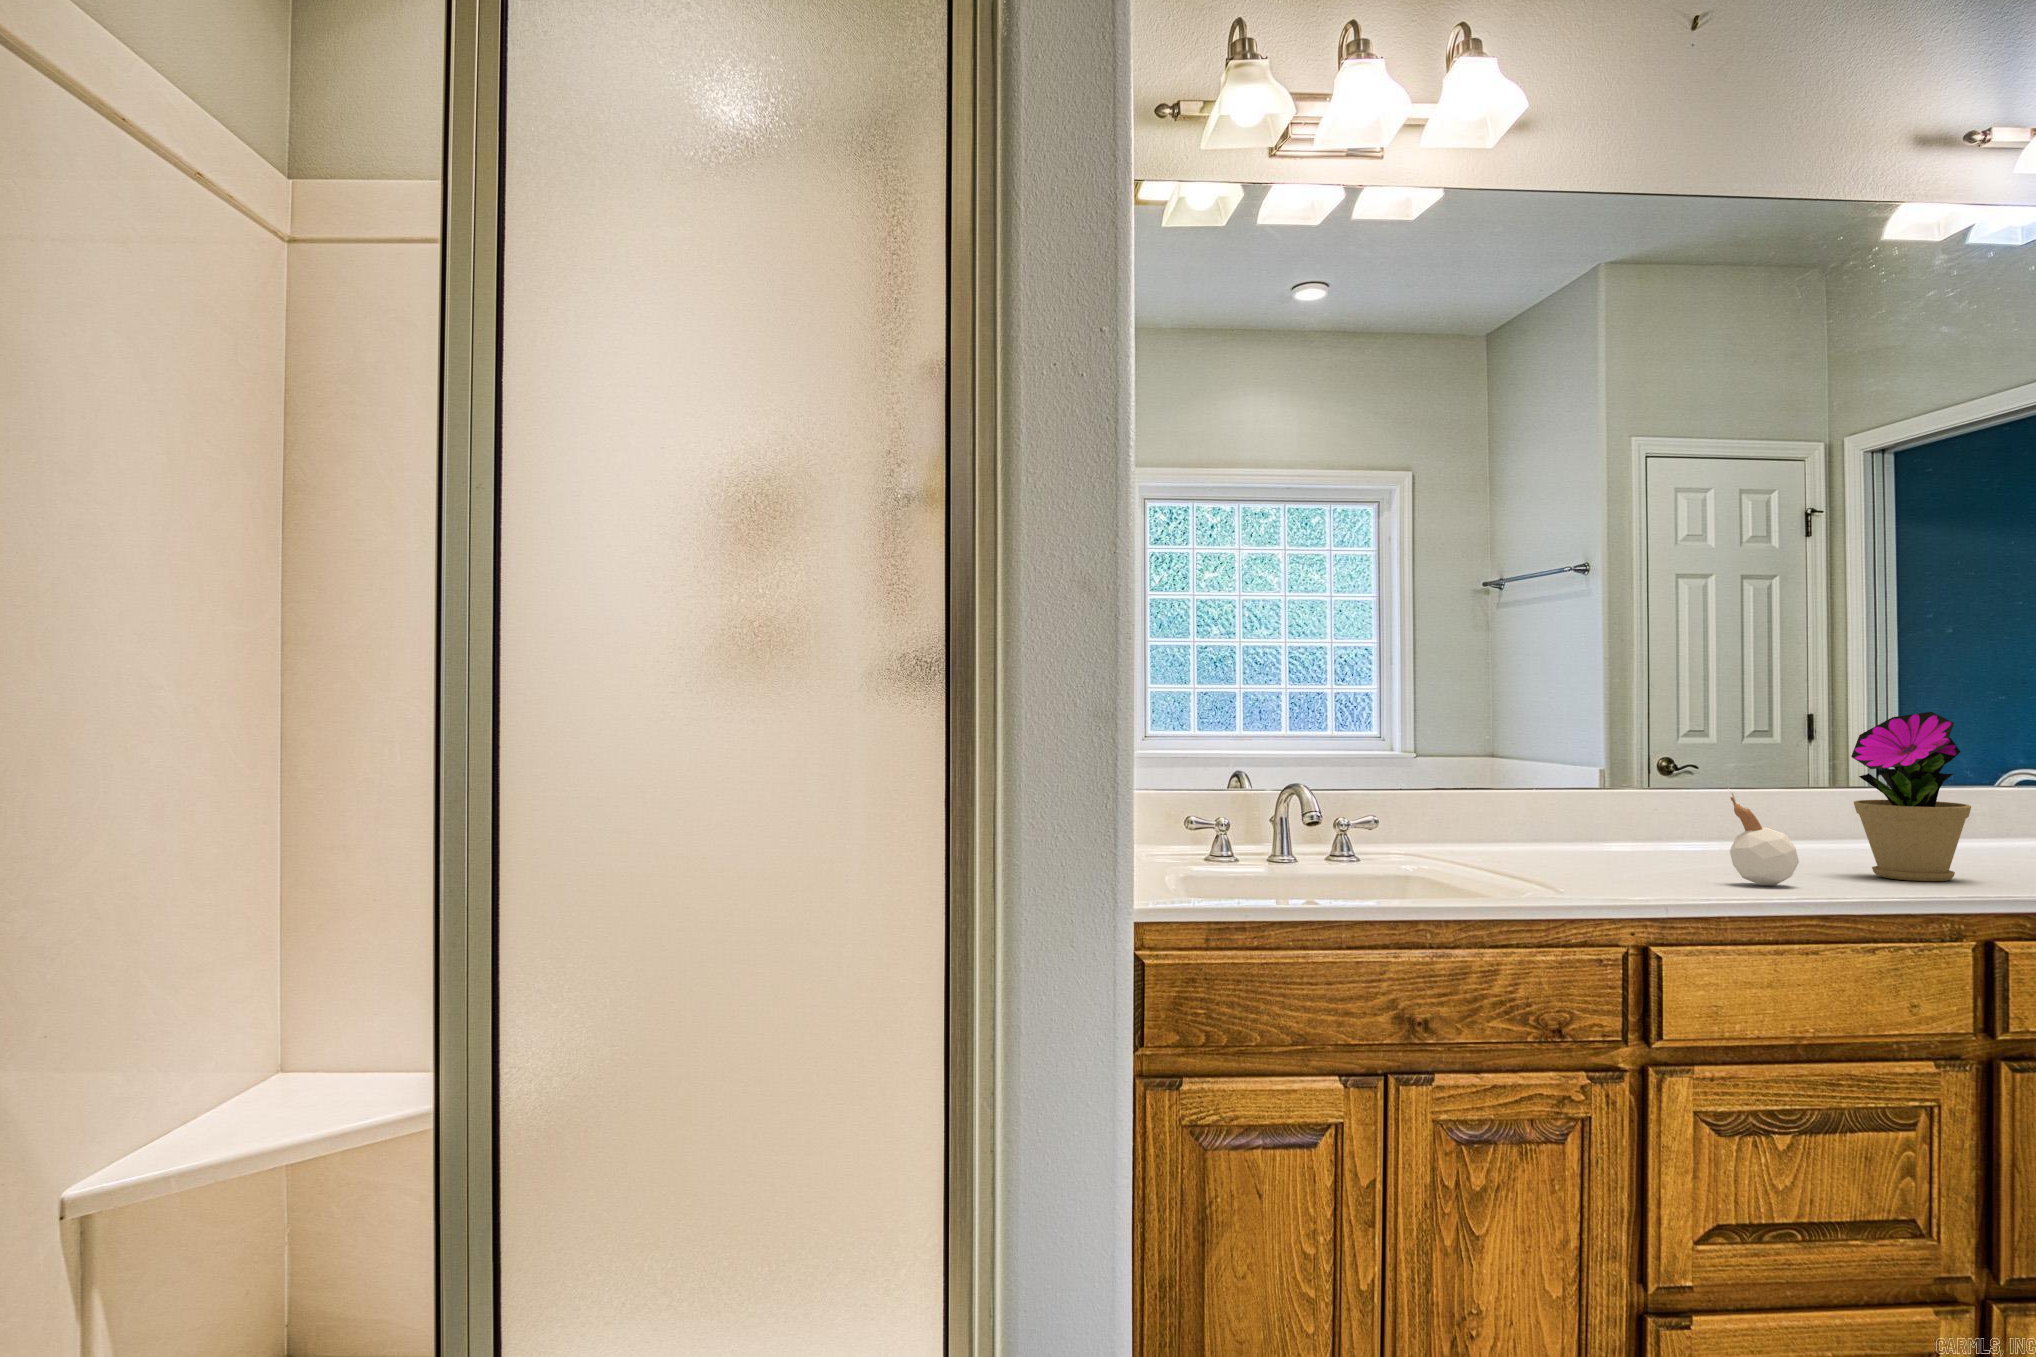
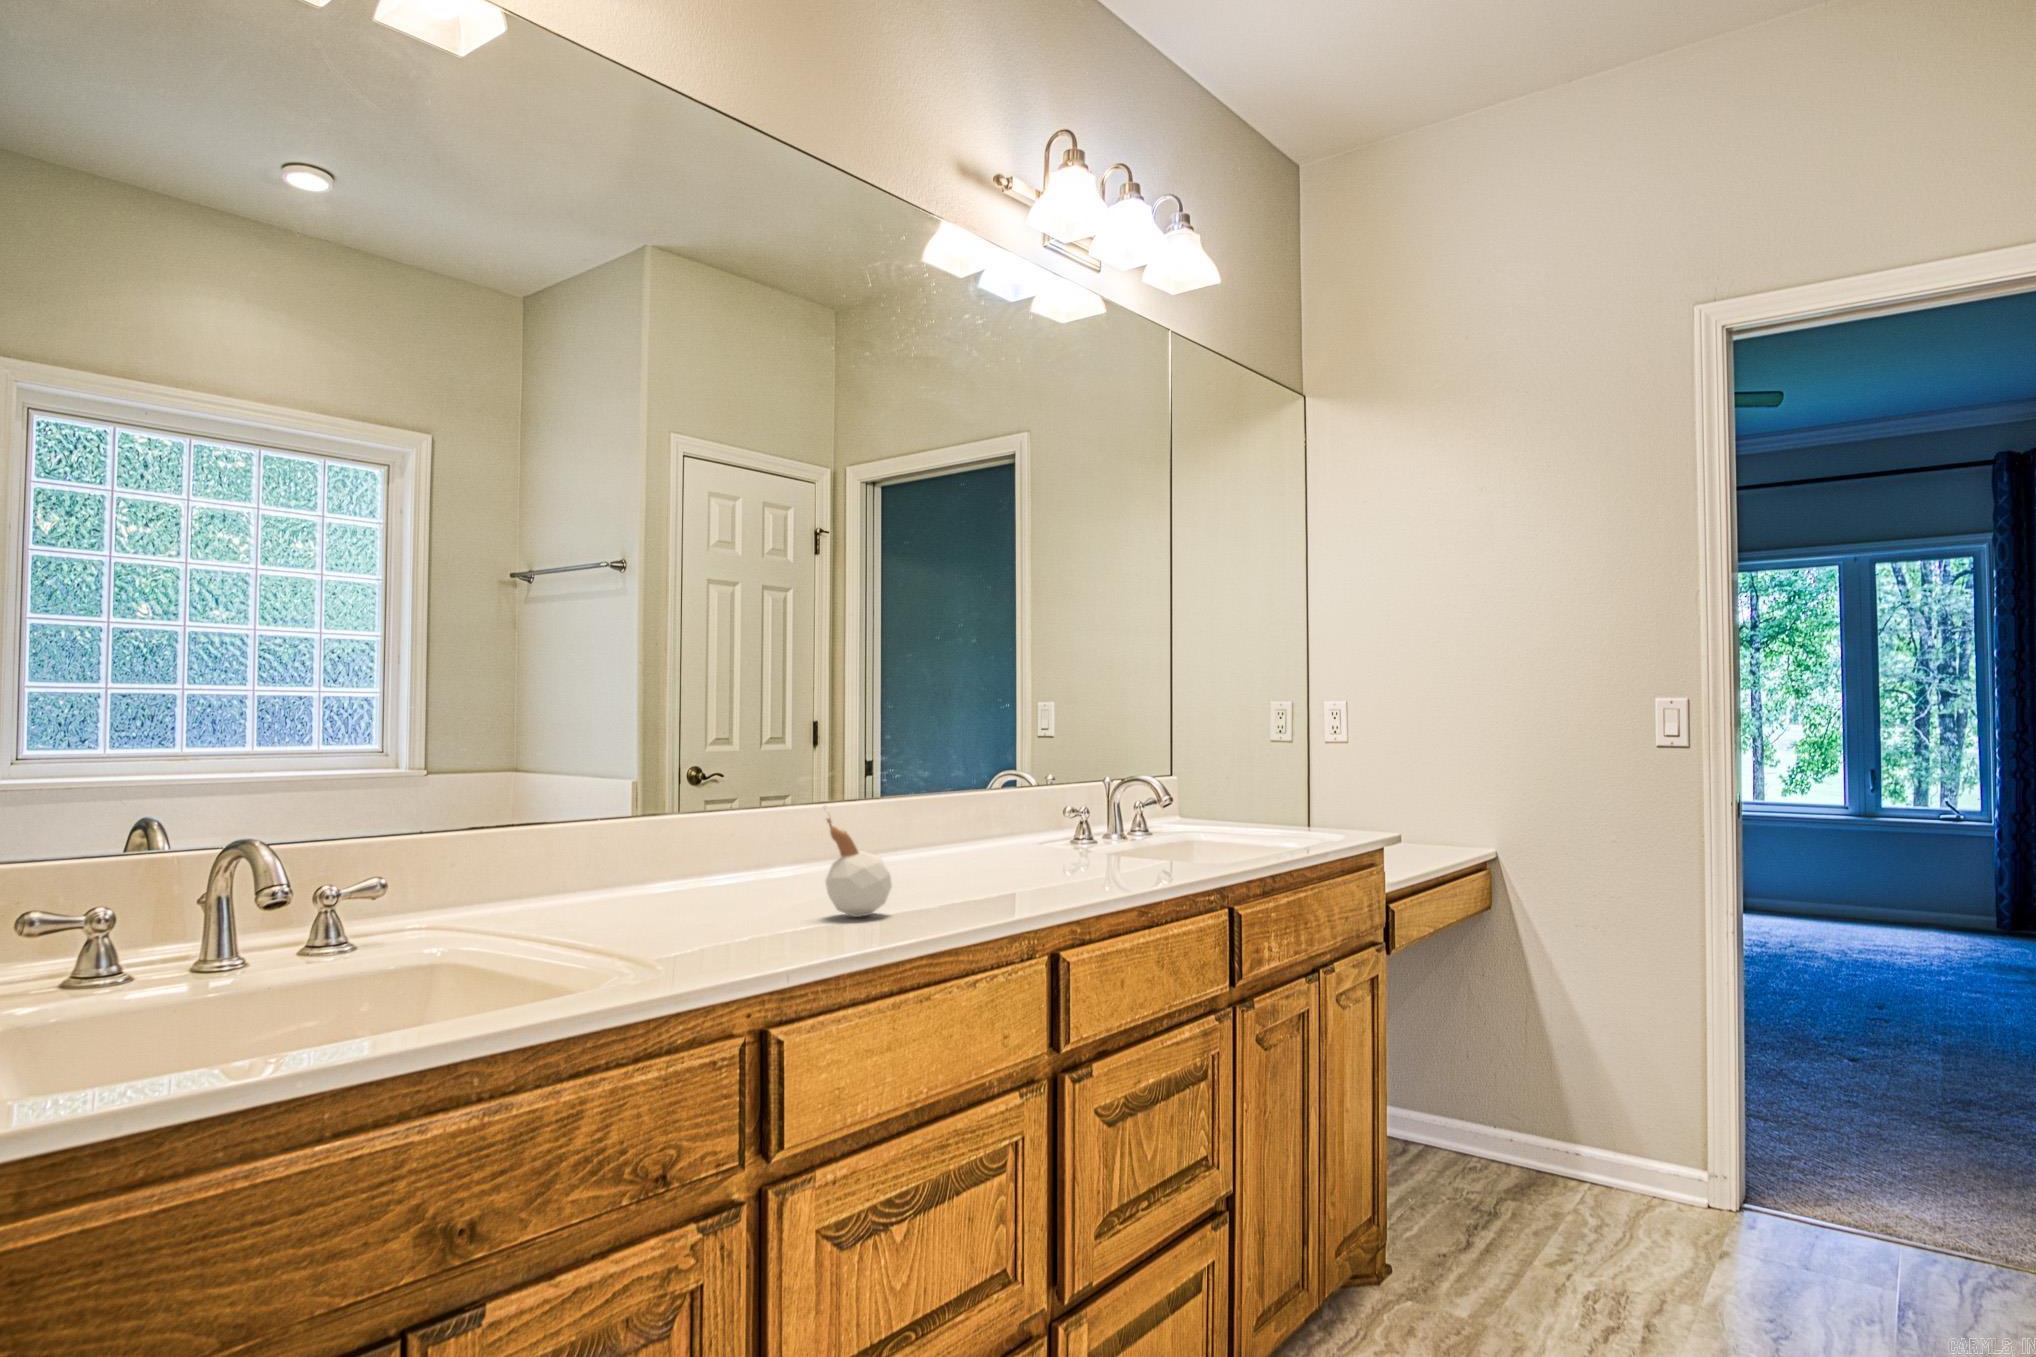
flower pot: present [1851,712,1971,881] -> none [923,716,1019,890]

